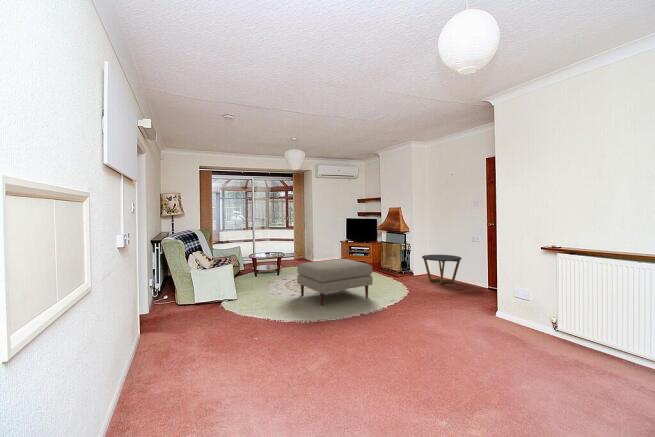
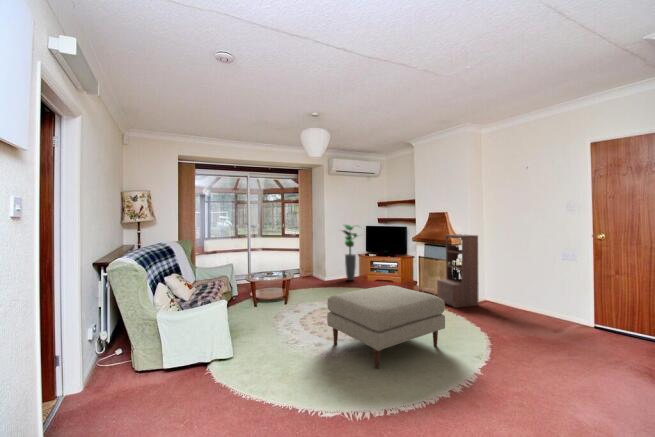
potted plant: none [323,218,342,262] -> present [342,225,357,280]
bookshelf: none [389,224,418,278] -> present [437,234,479,308]
side table: present [422,255,462,284] -> none [490,276,551,320]

